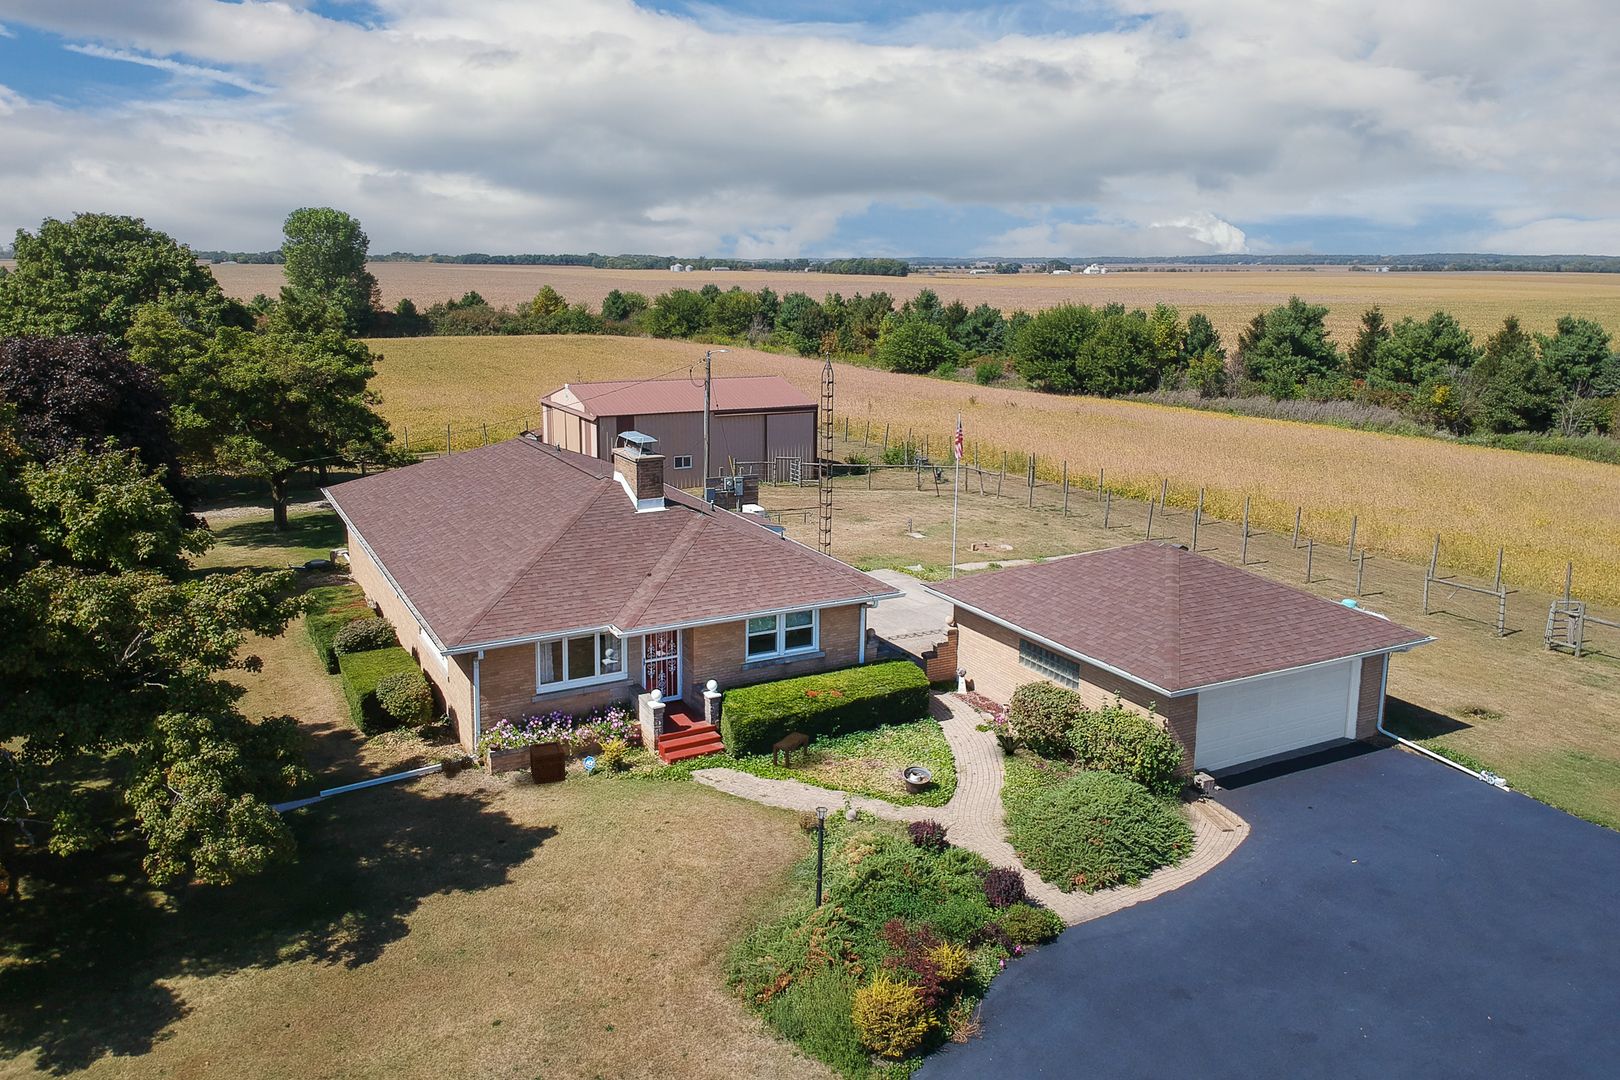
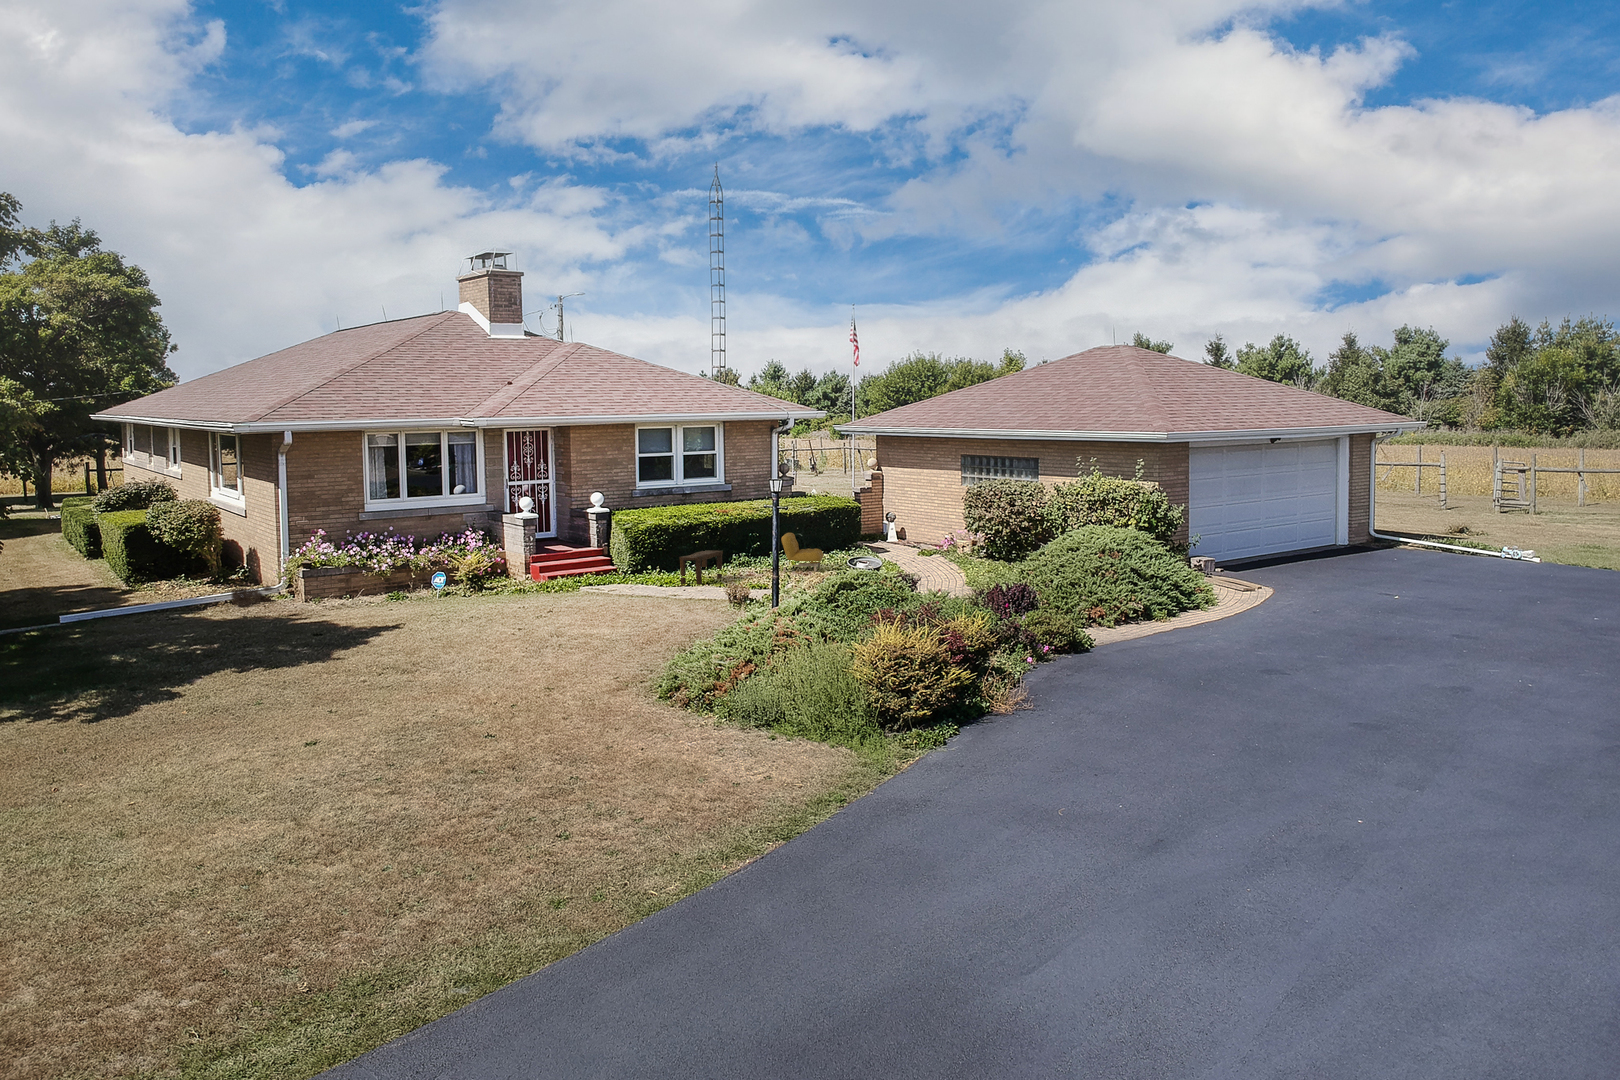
armchair: none [858,710,893,750] -> present [781,533,823,572]
potted plant: present [996,735,1024,756] -> none [947,549,984,568]
wooden crate: present [530,741,566,784] -> none [356,558,407,605]

